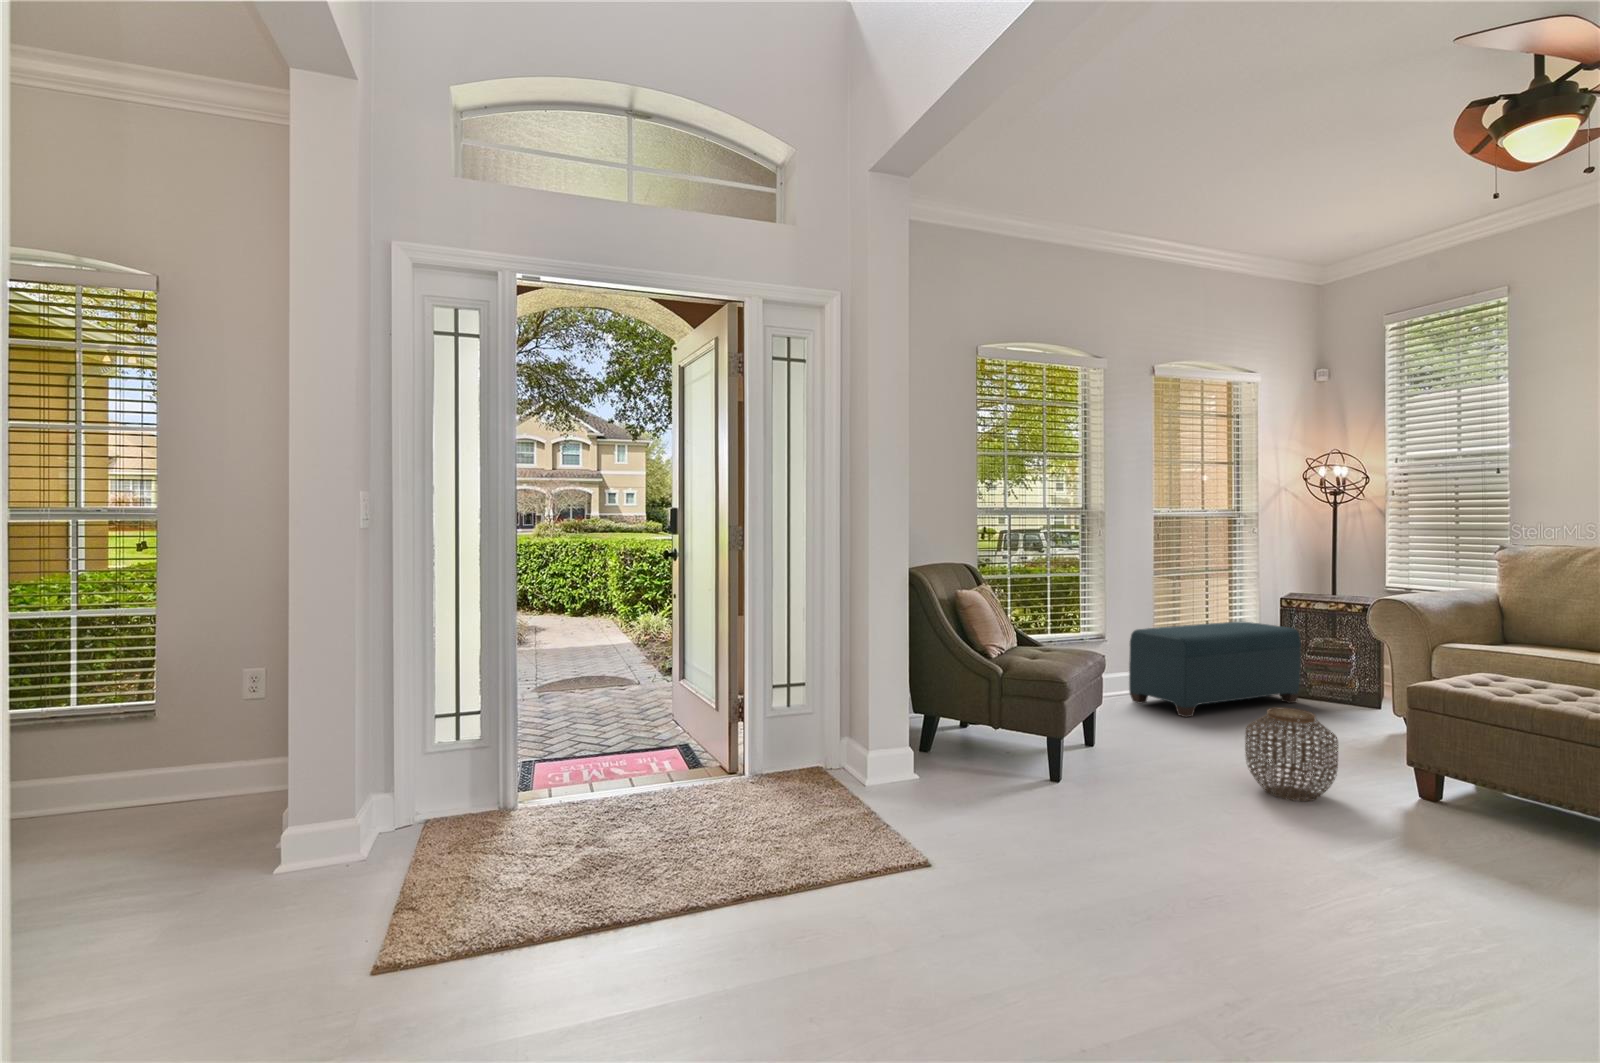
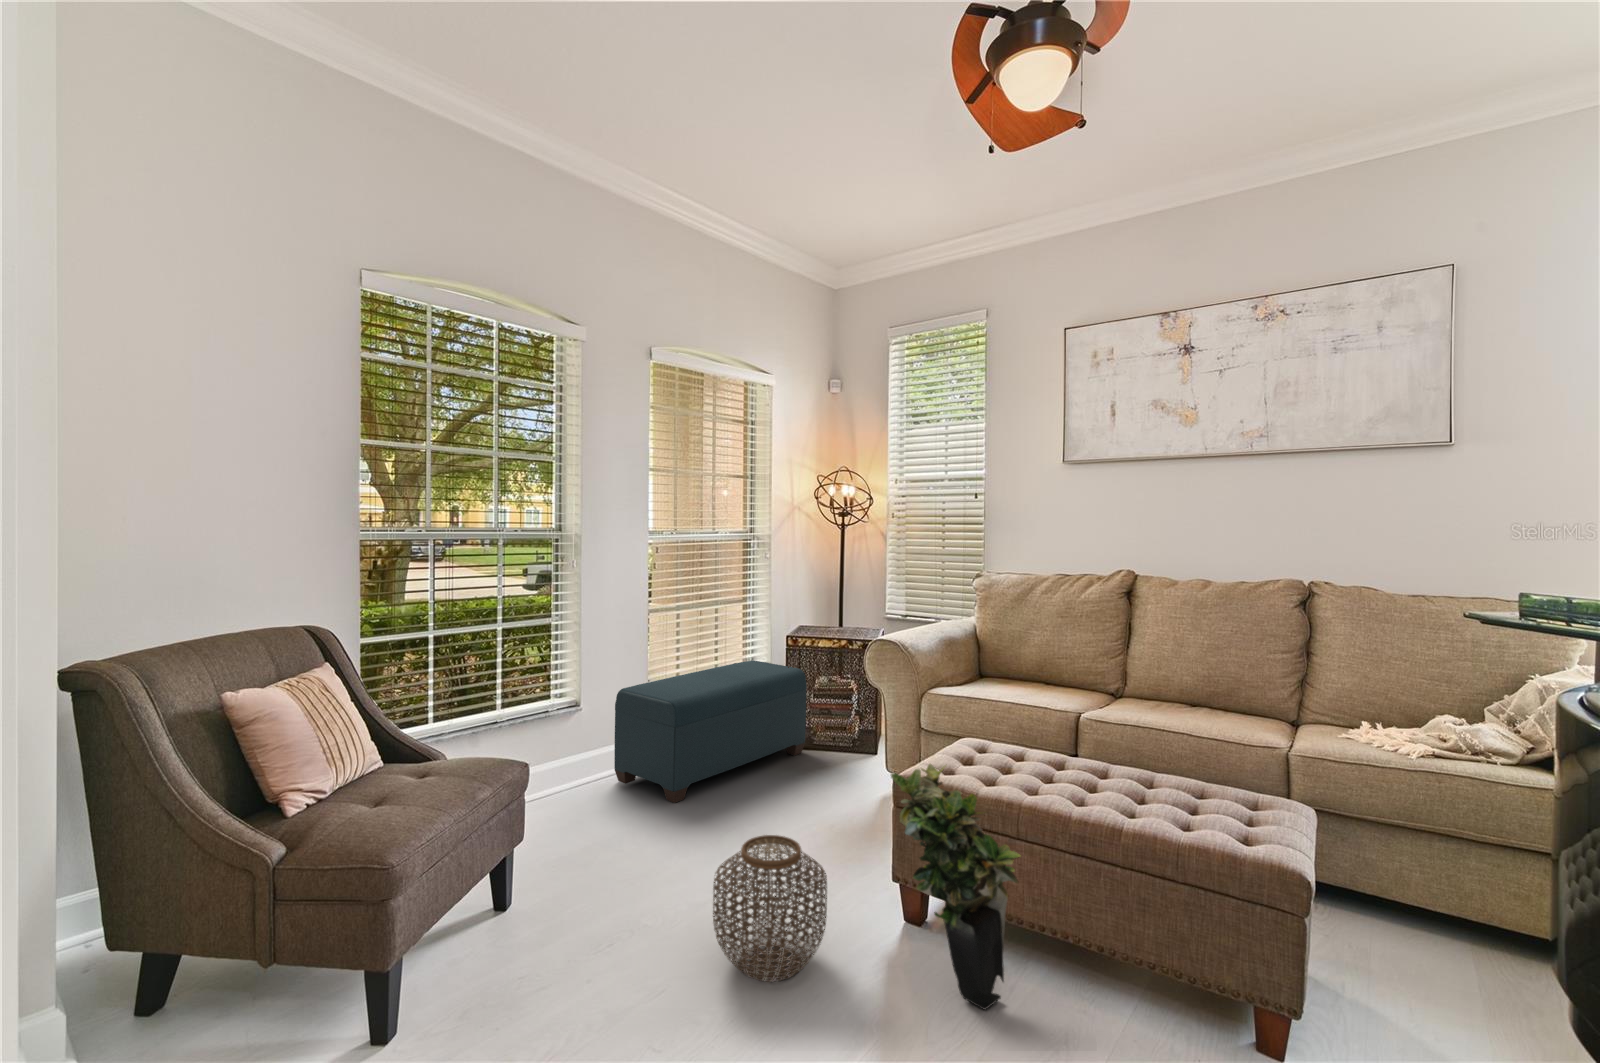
potted plant: none [1393,664,1516,837] -> present [891,764,1020,1010]

